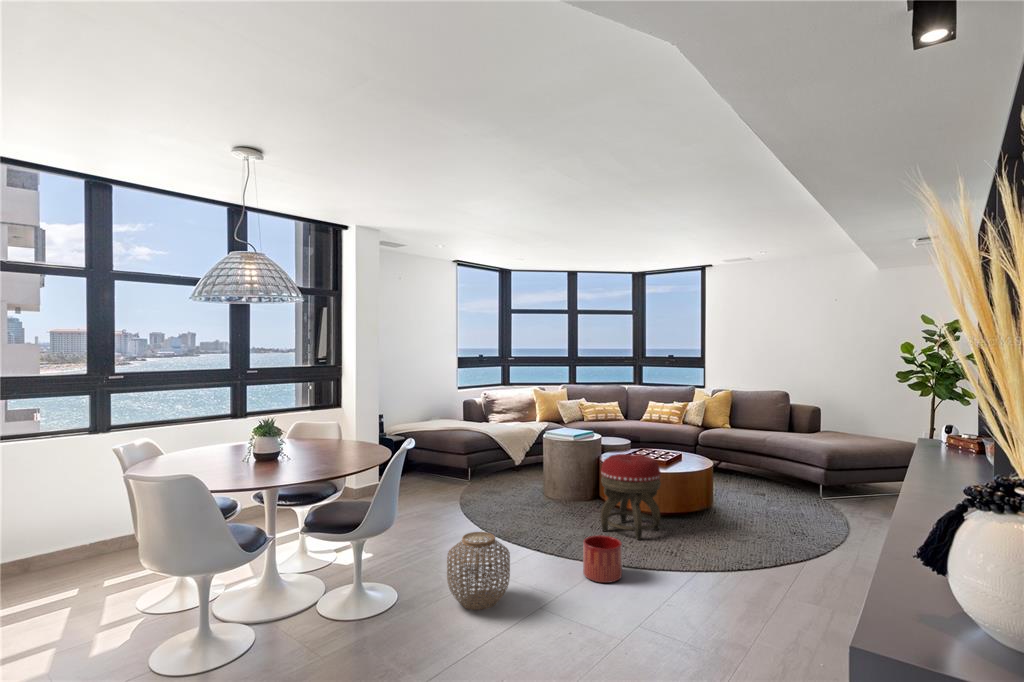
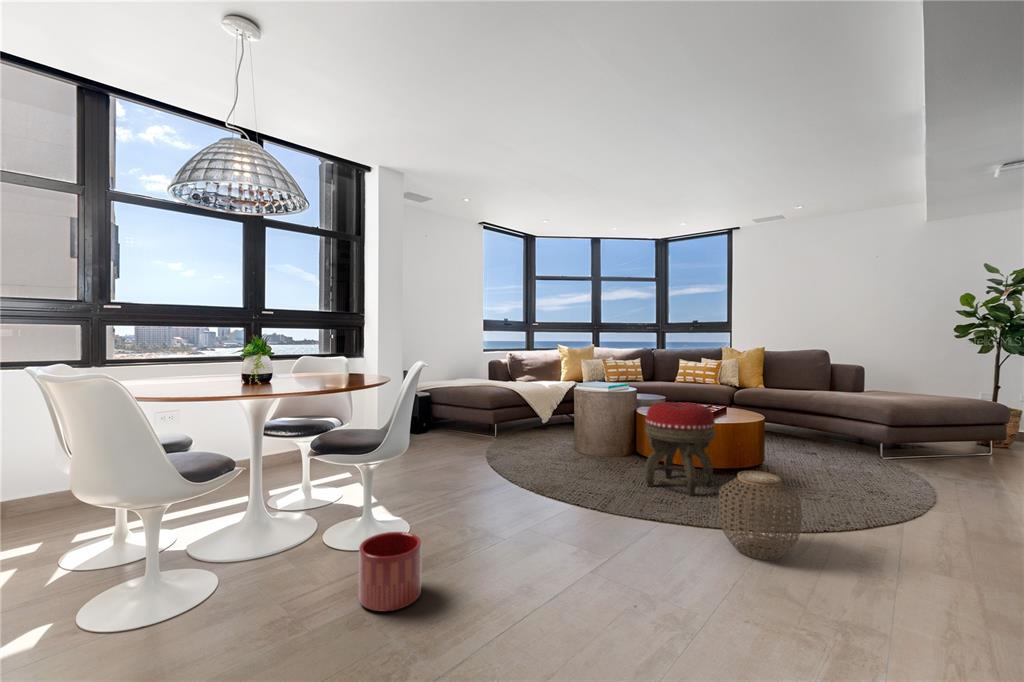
woven basket: present [447,532,510,610] -> present [719,471,801,560]
planter: present [583,535,622,583] -> present [359,532,421,611]

